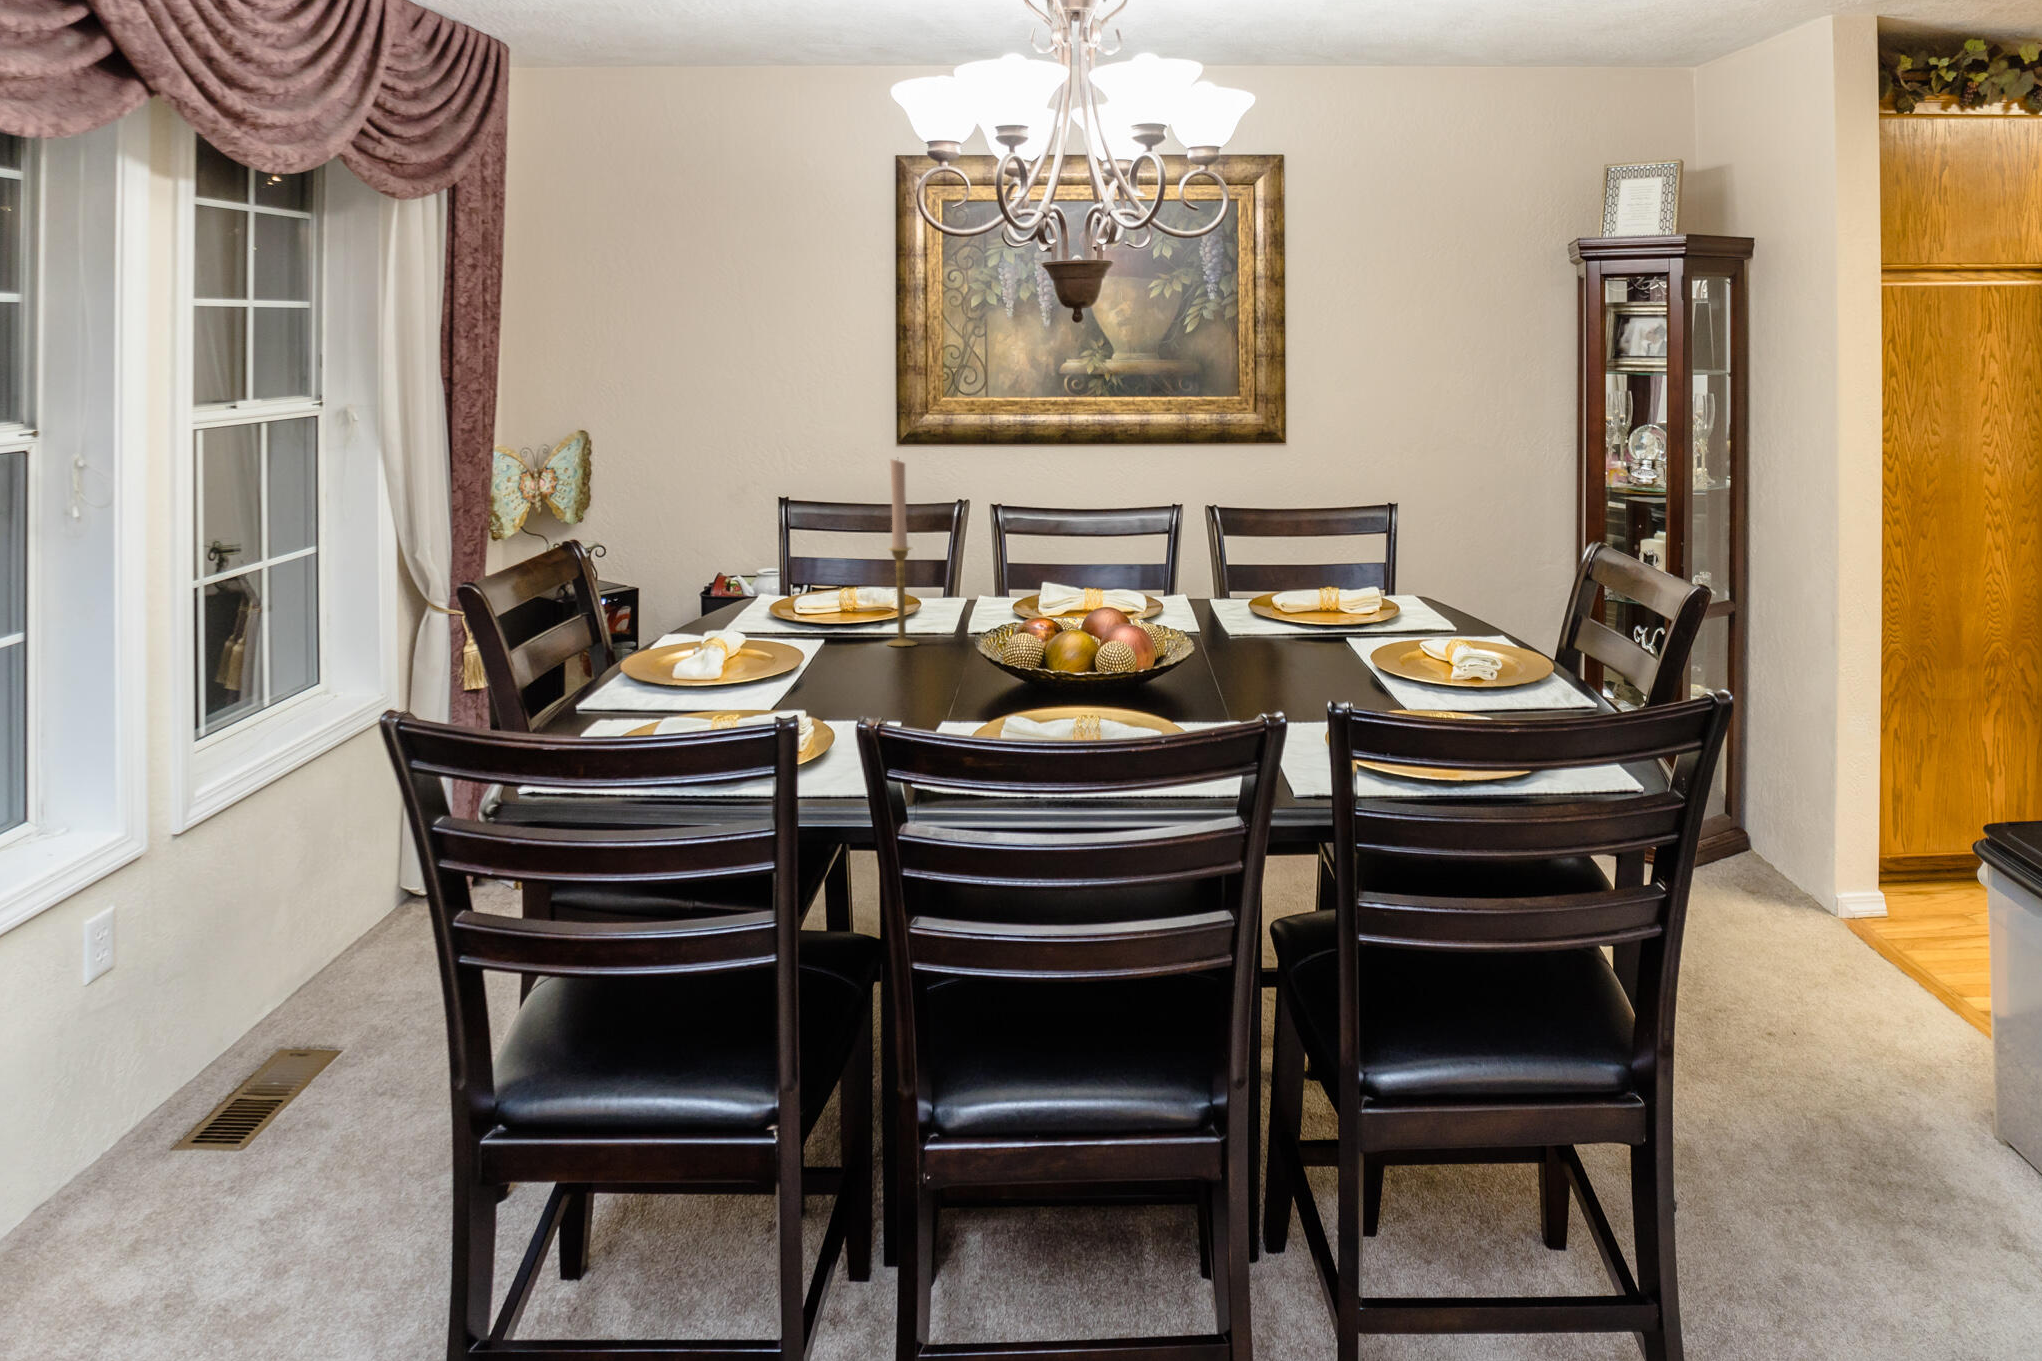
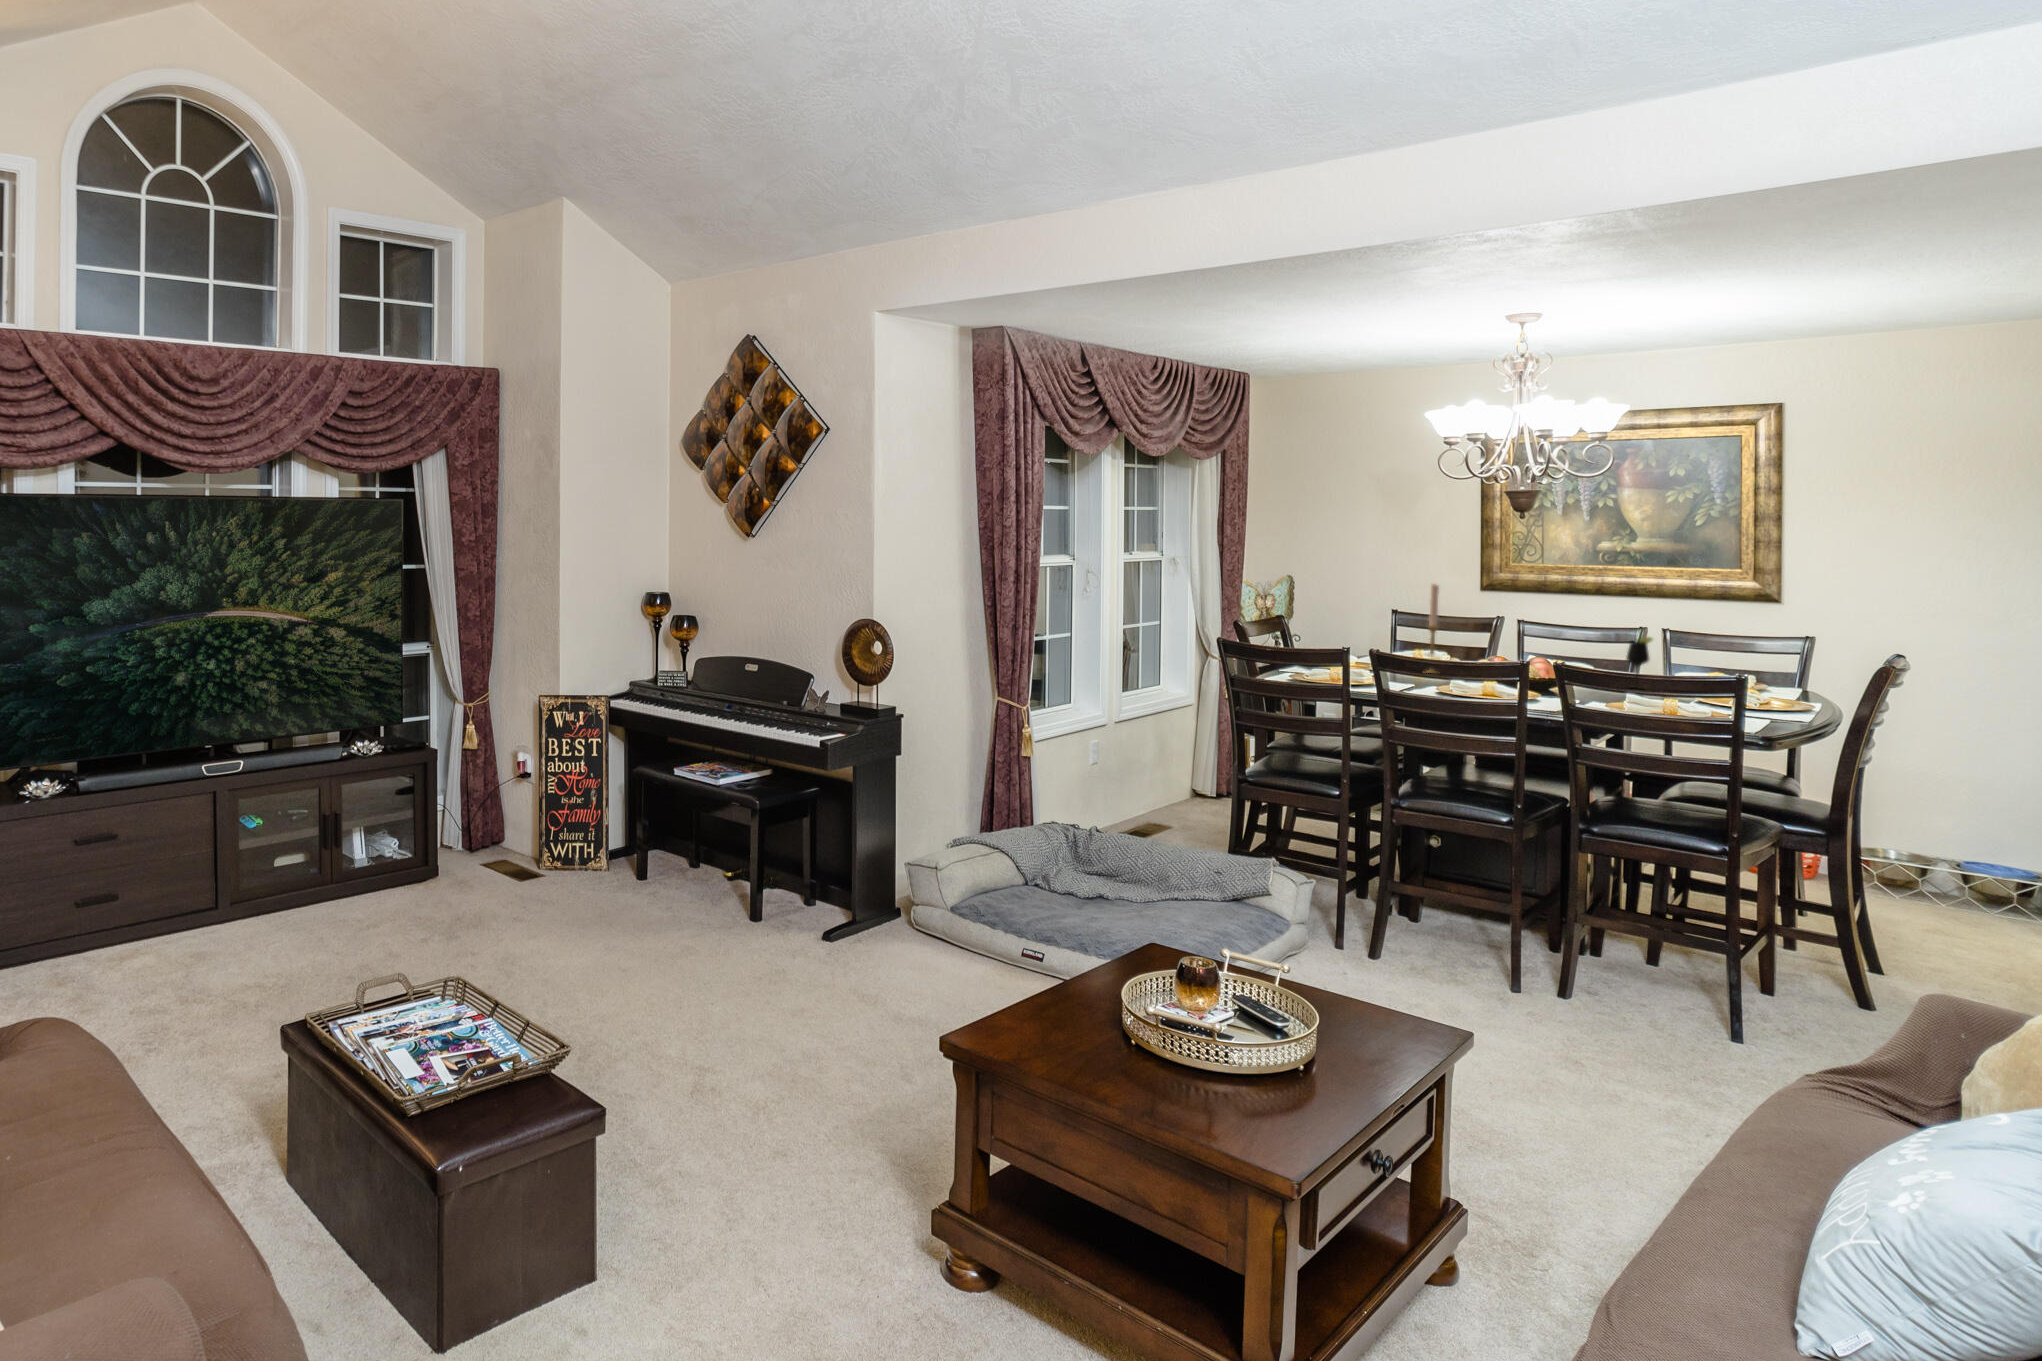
wine glass: none [1245,543,1290,655] -> present [1627,633,1652,689]

